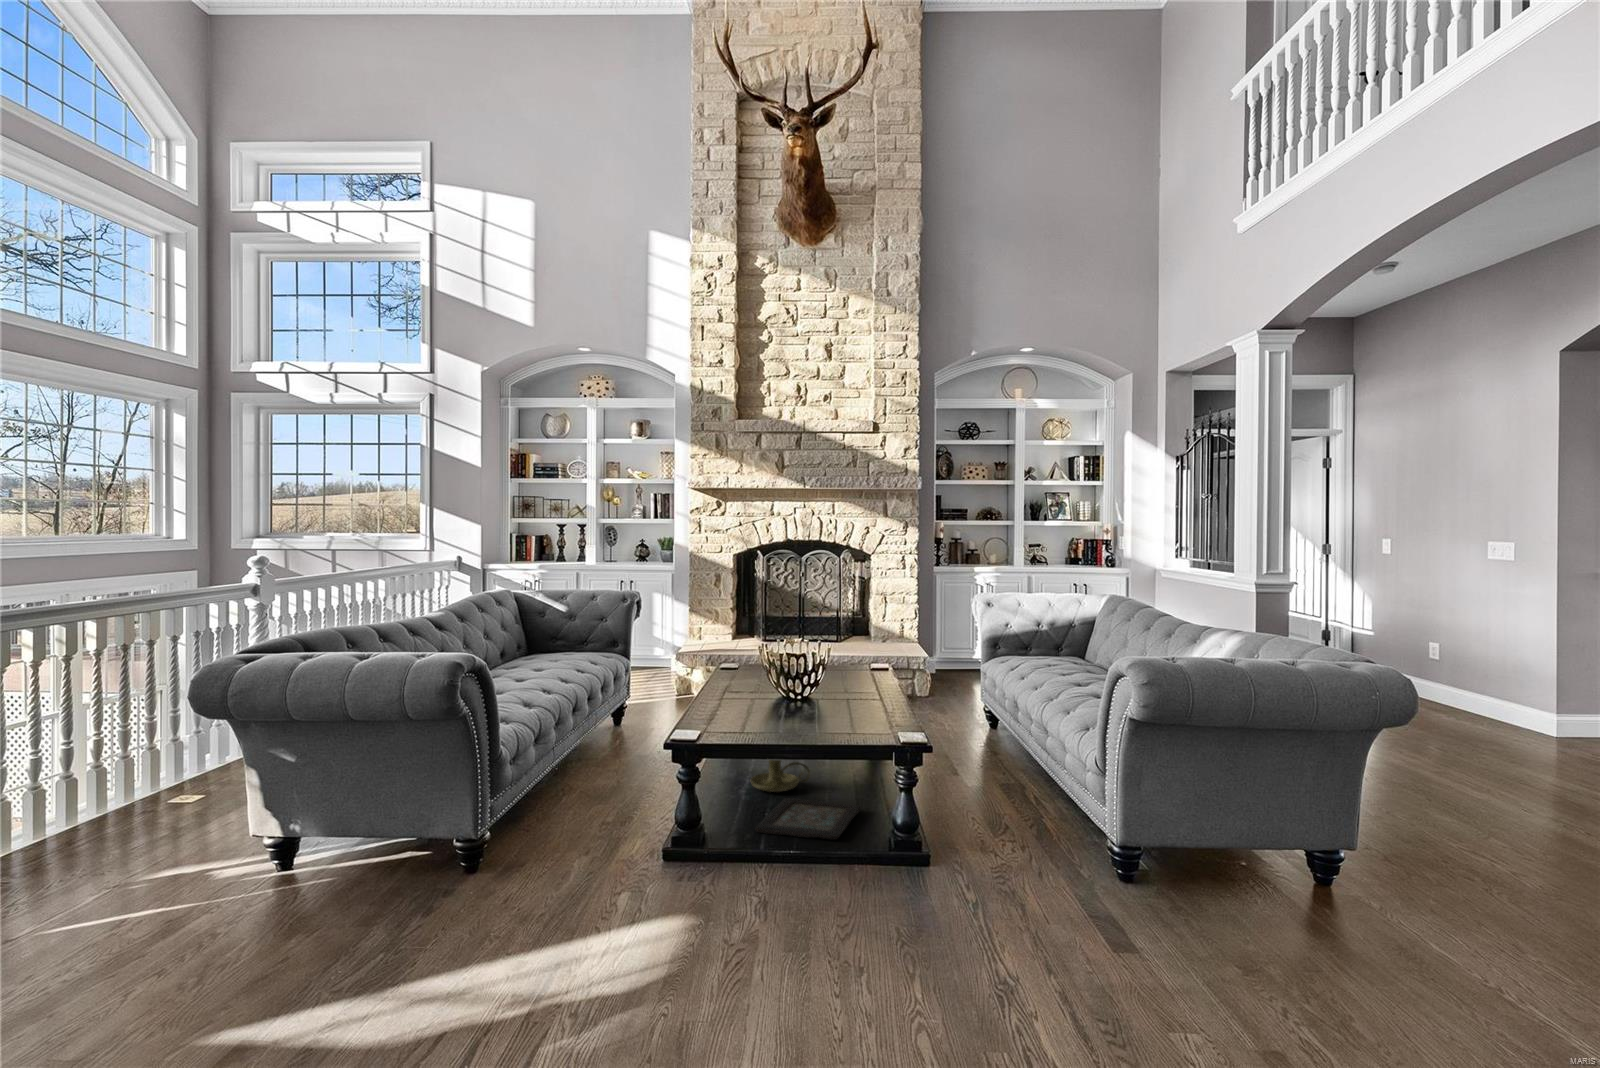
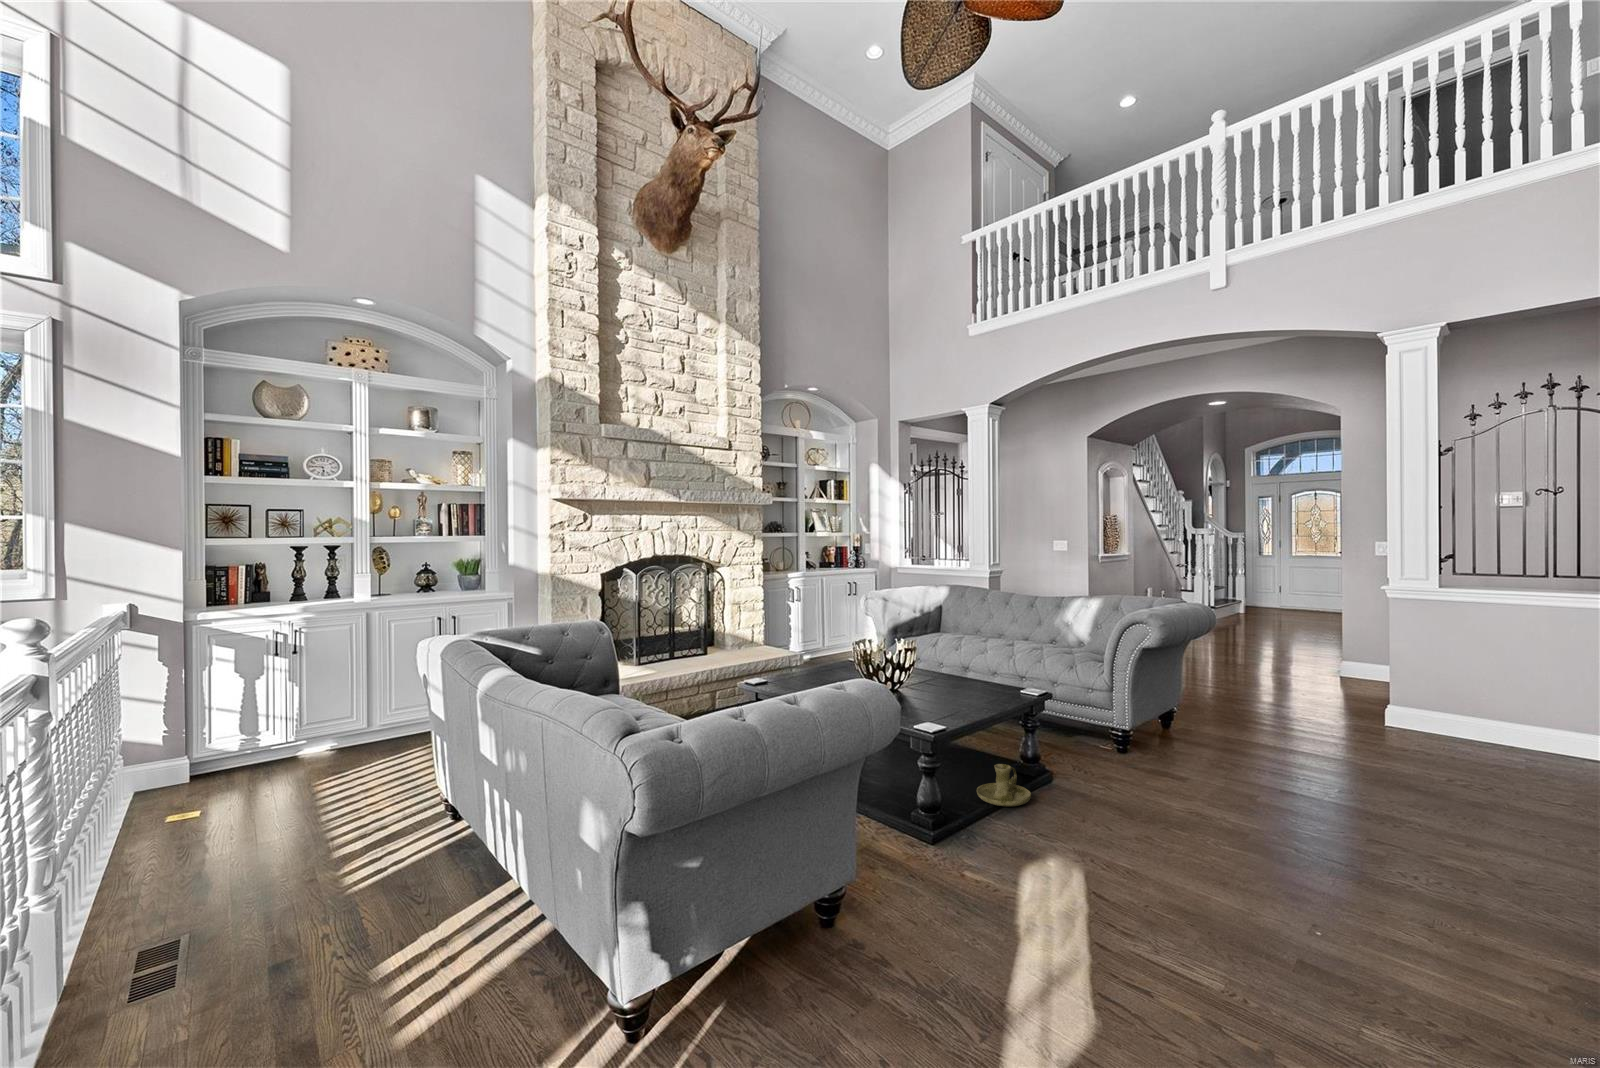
decorative tray: present [756,798,861,840] -> none [1064,788,1201,842]

